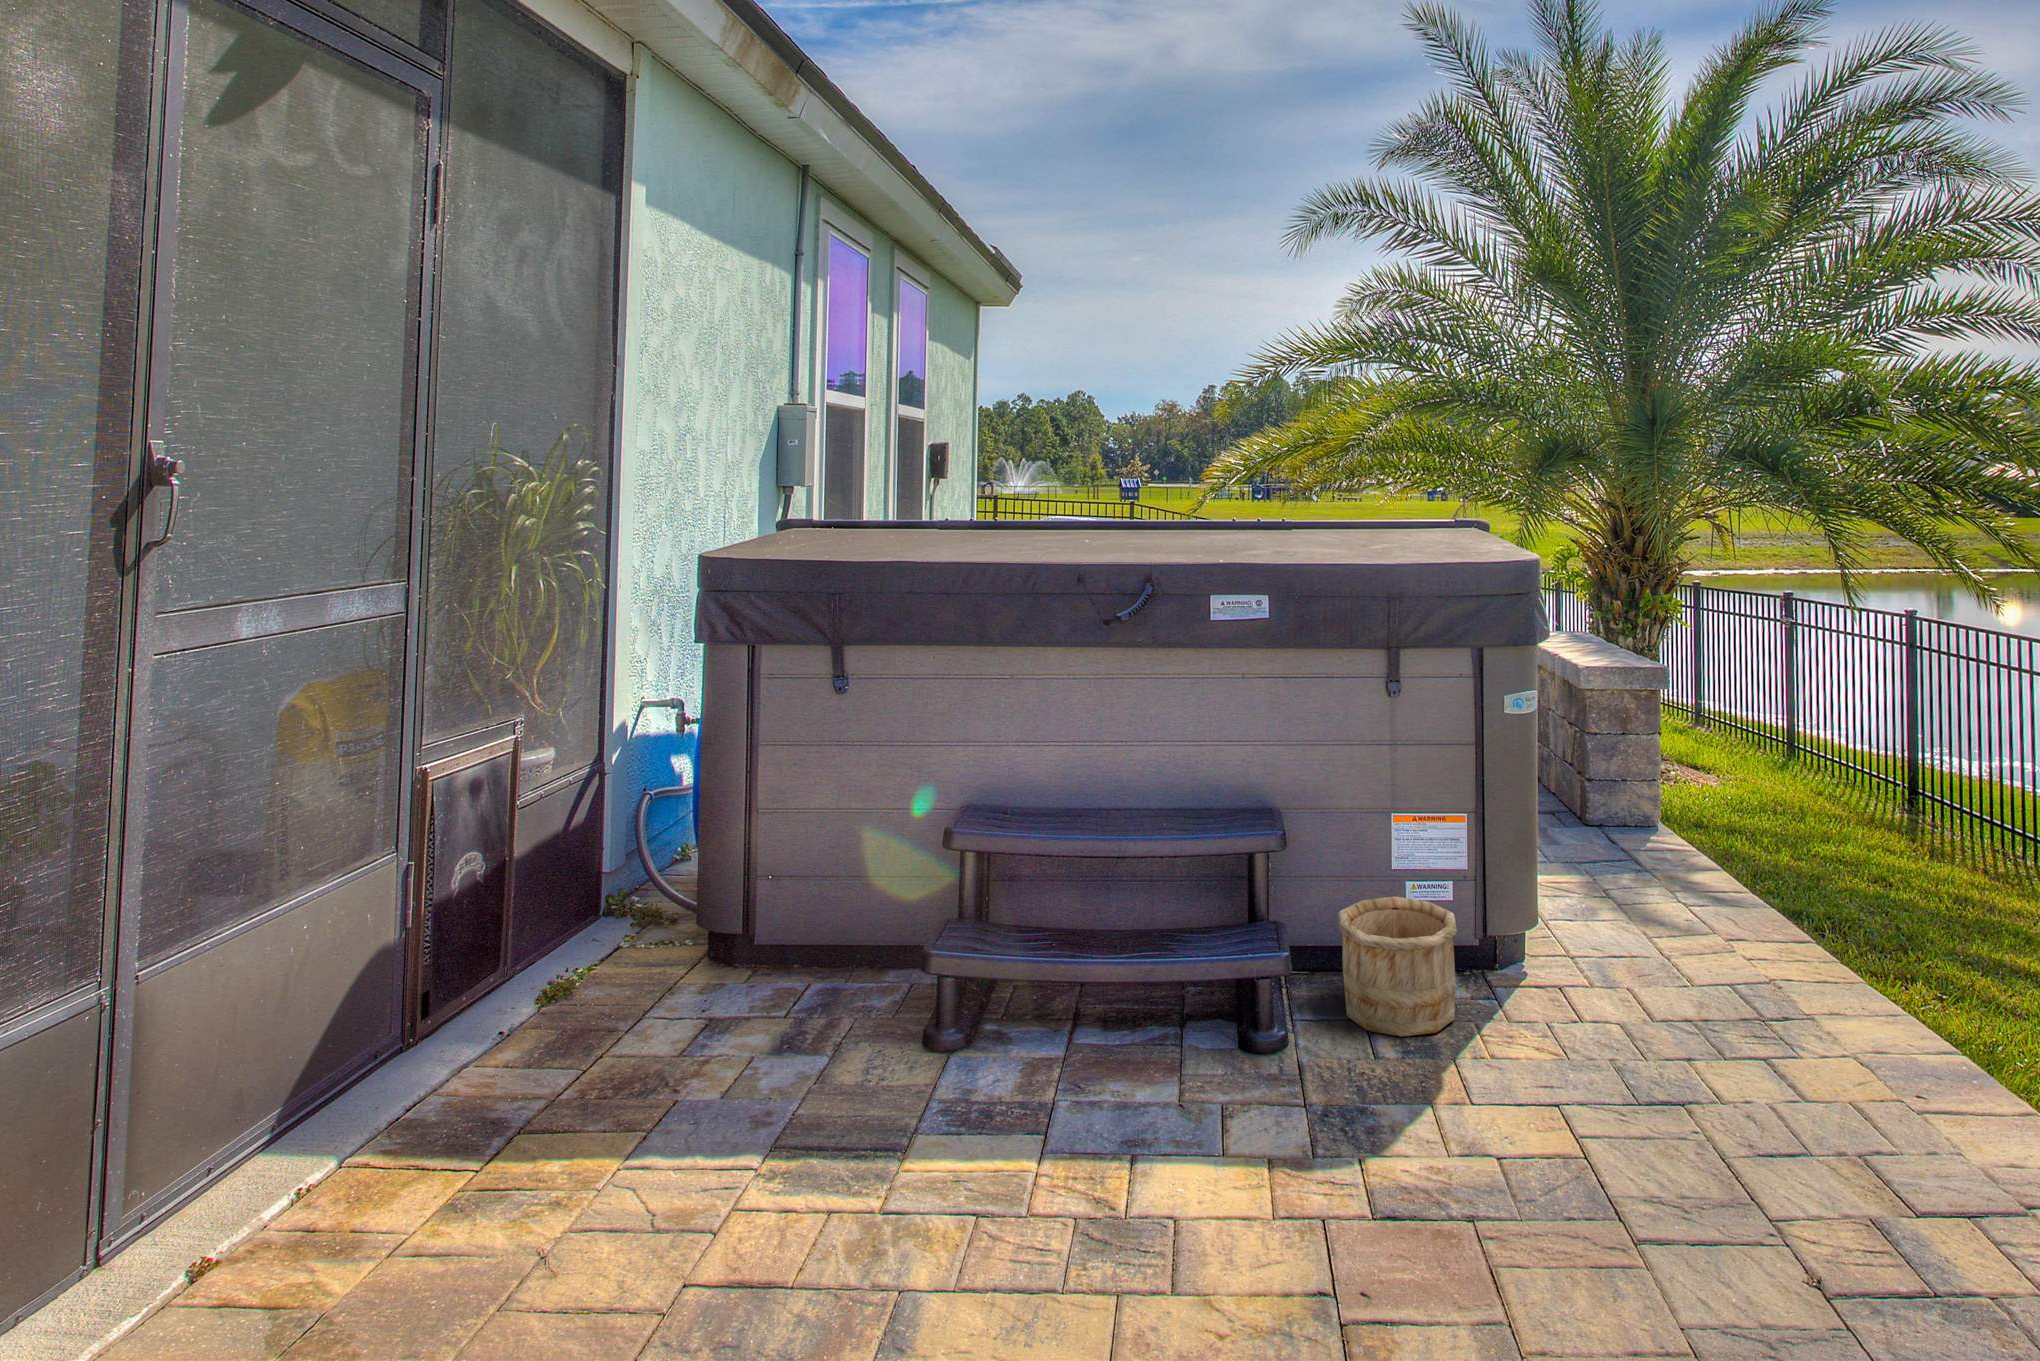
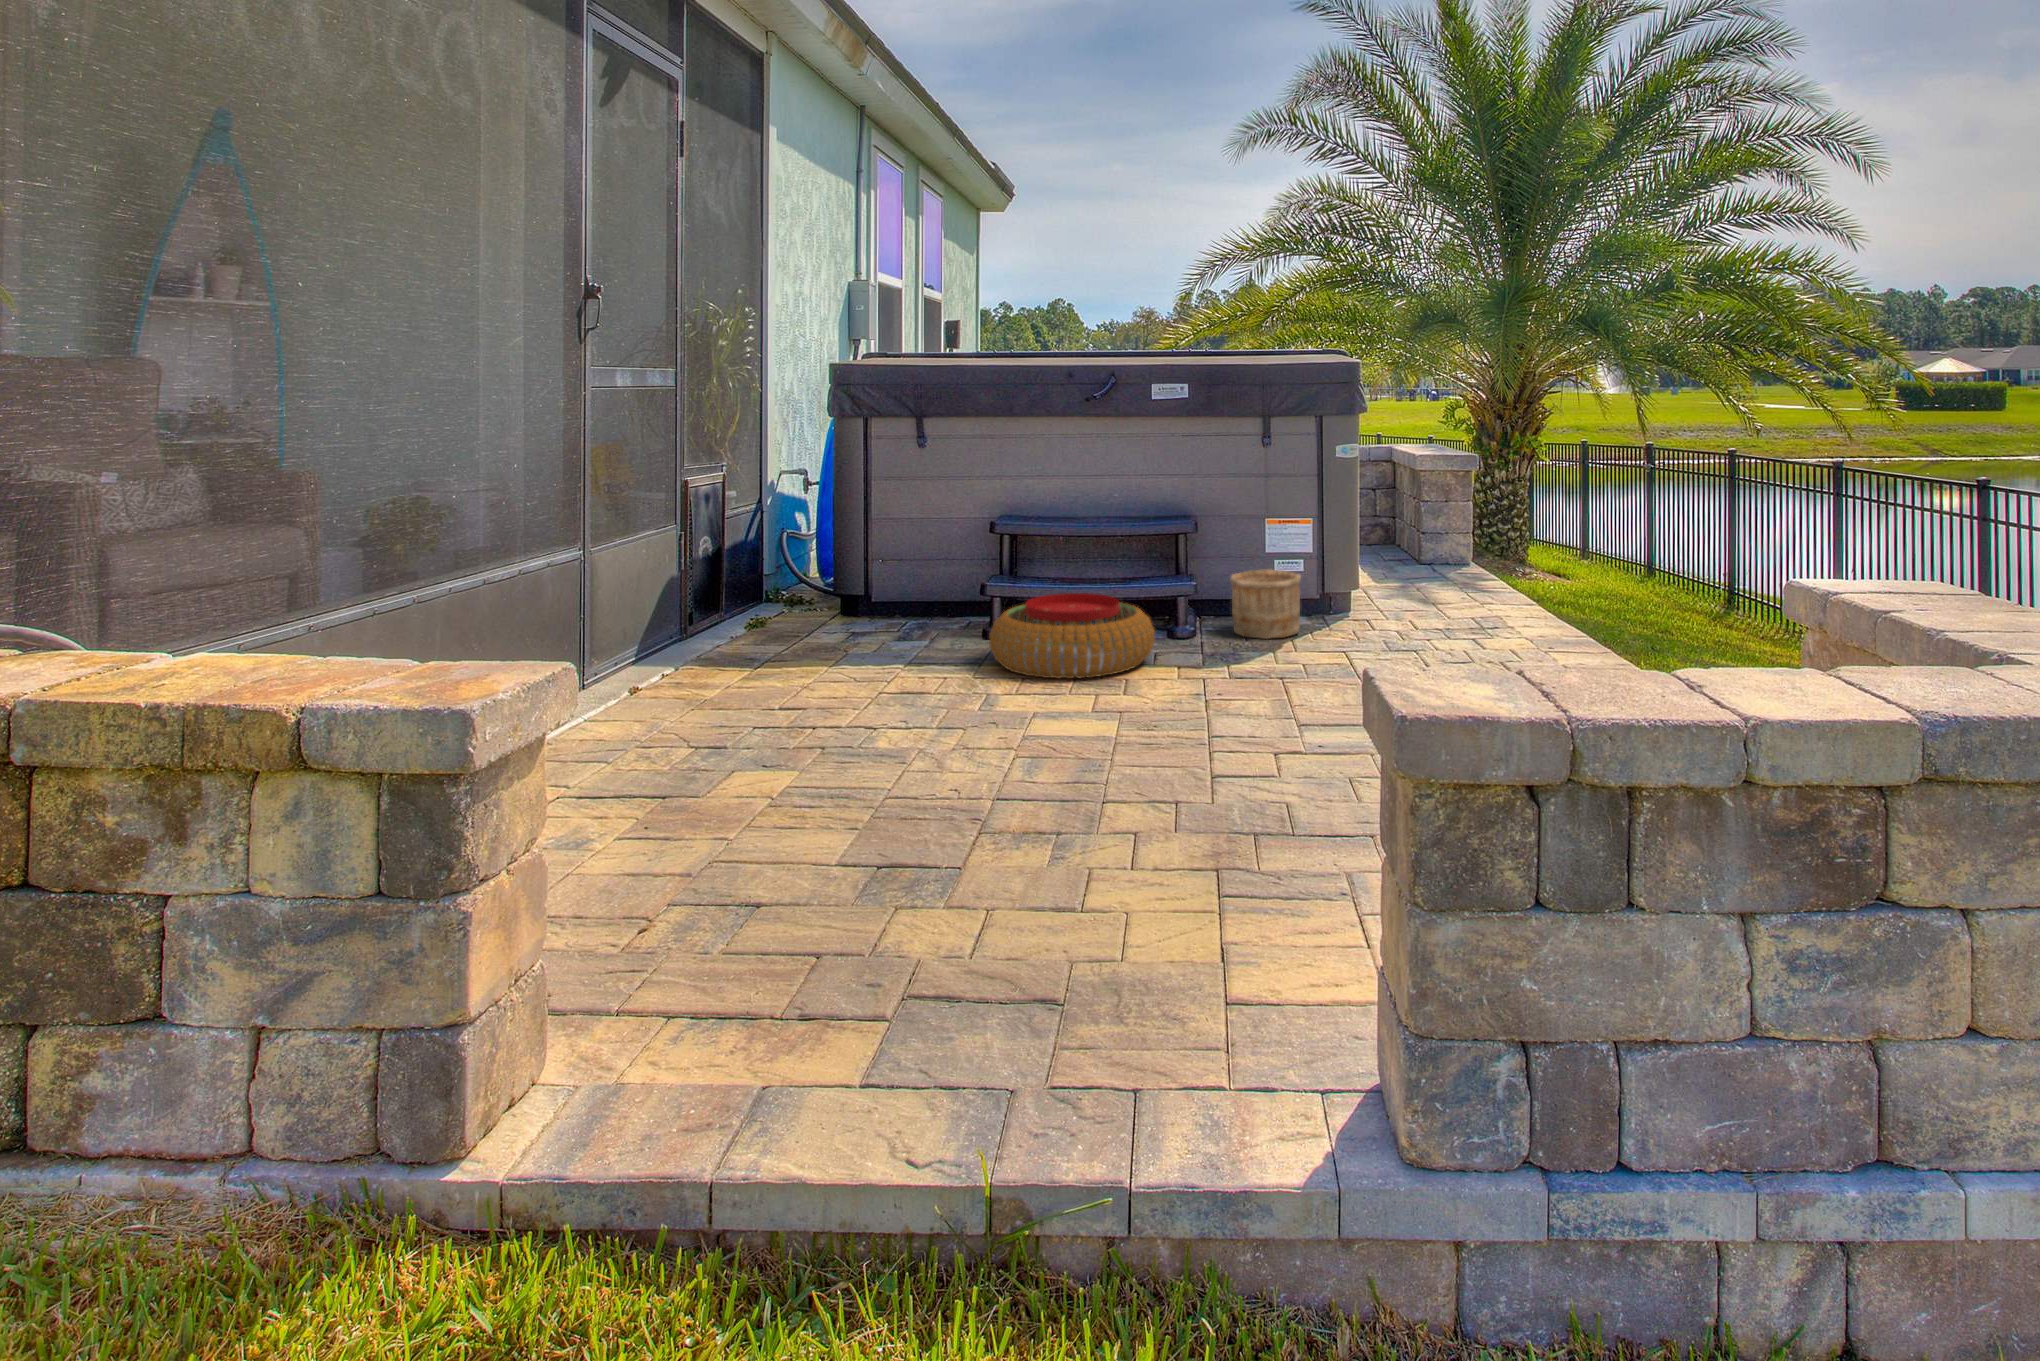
pouf: none [928,982,1227,1202] -> present [989,593,1155,679]

